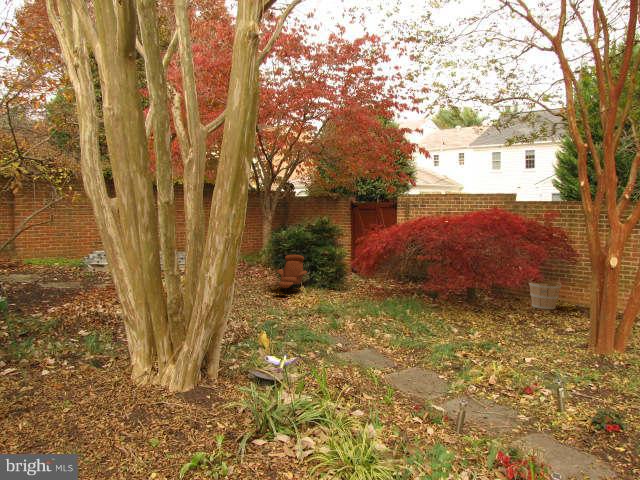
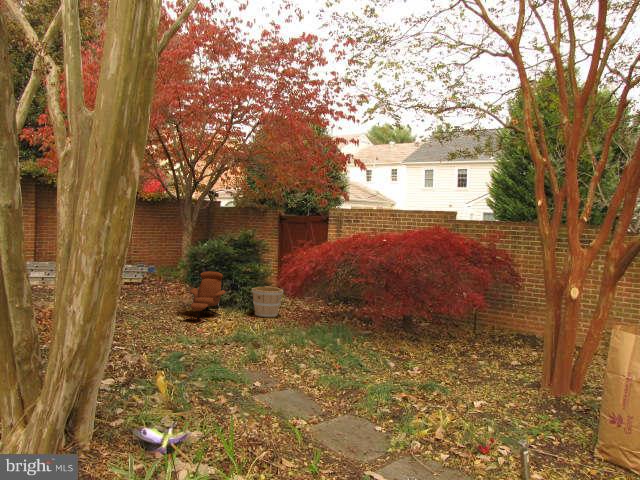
wooden bucket: present [529,280,562,310] -> present [252,286,283,317]

